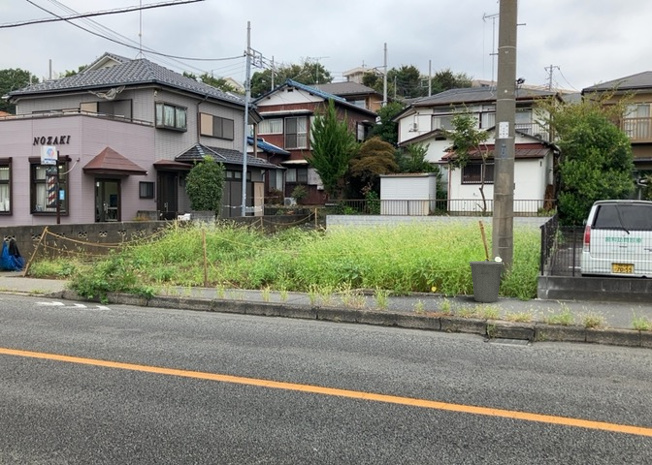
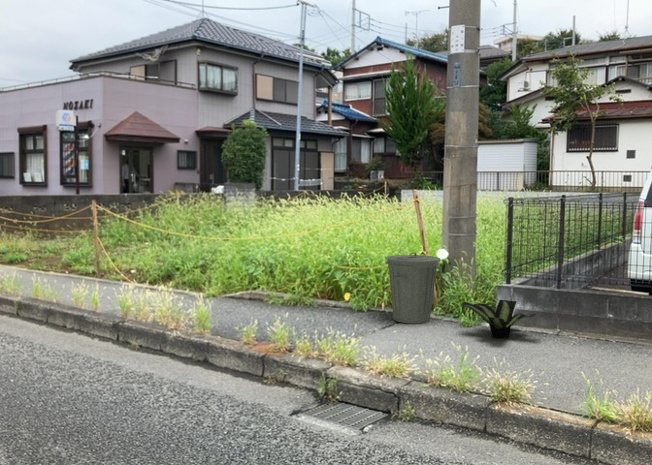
potted plant: none [526,285,569,306] -> present [461,300,536,338]

